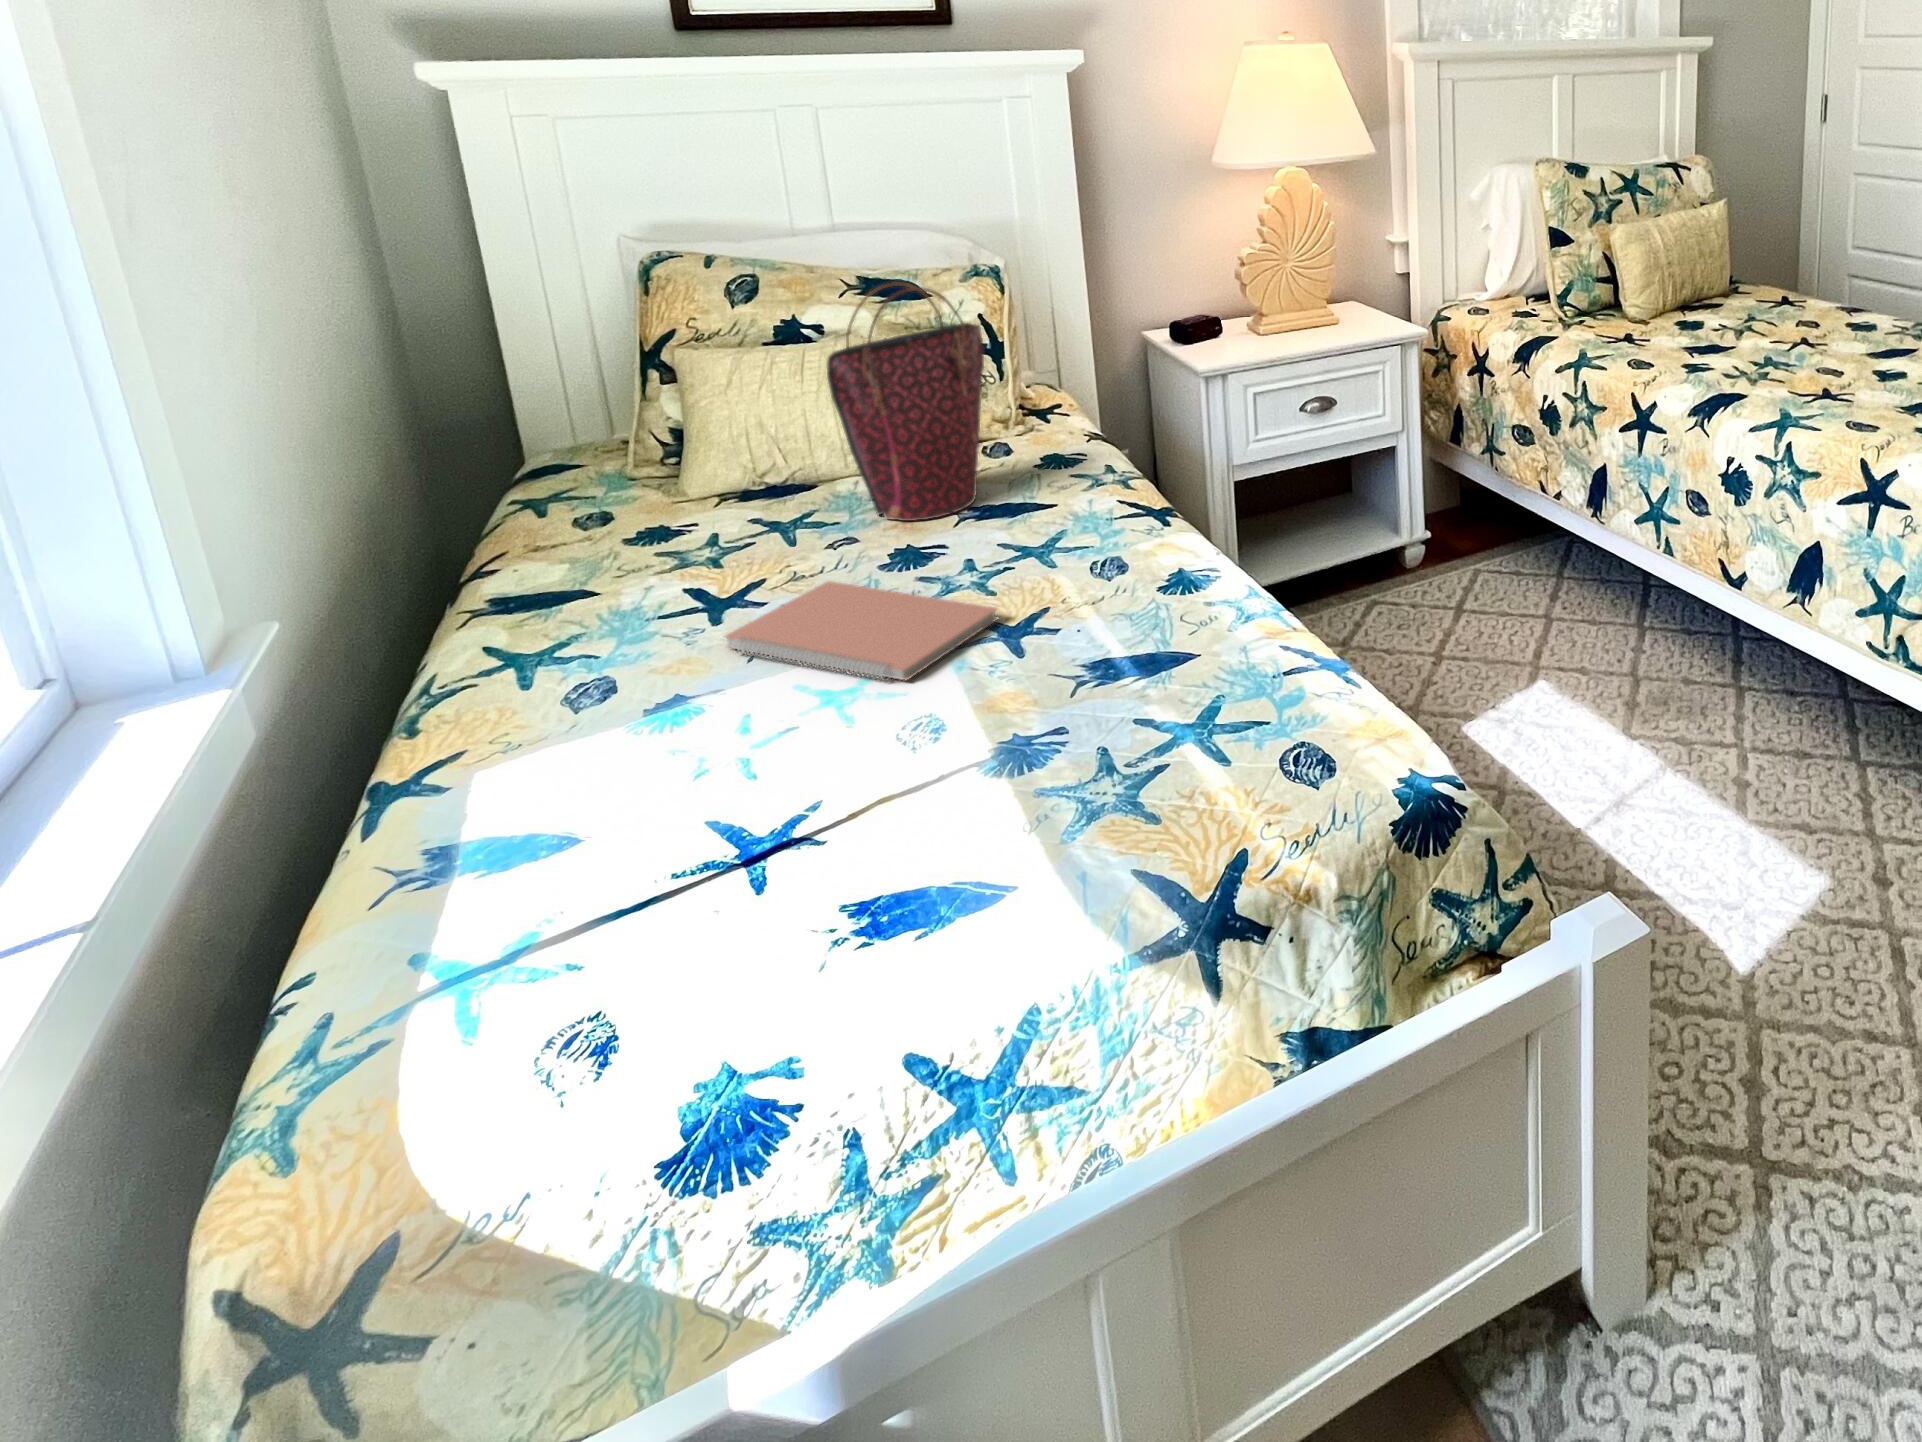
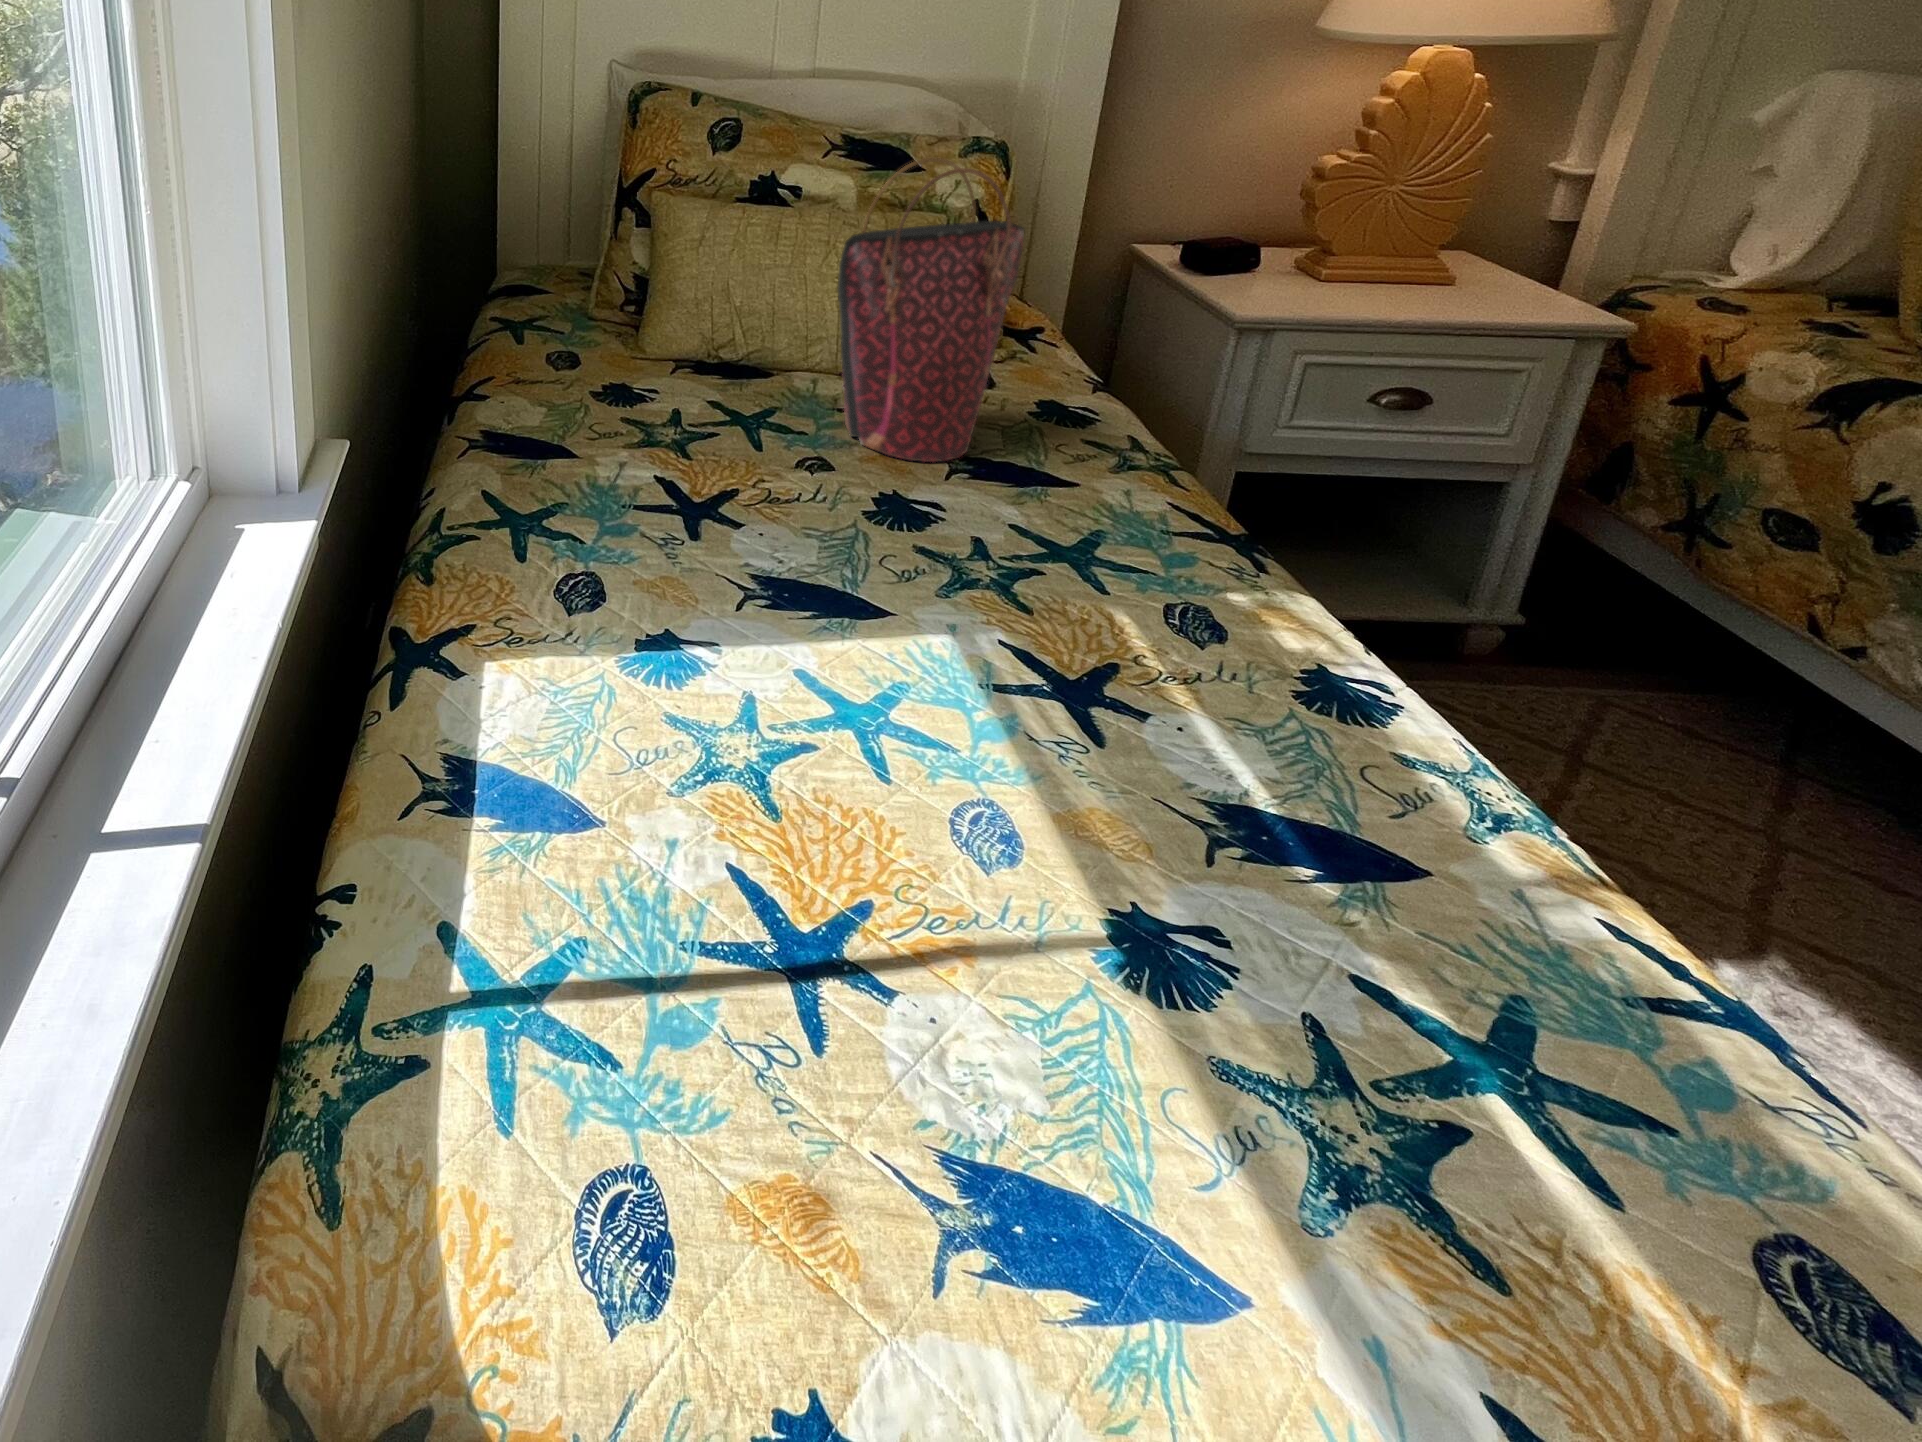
notebook: present [725,581,998,680] -> none [705,521,1053,727]

